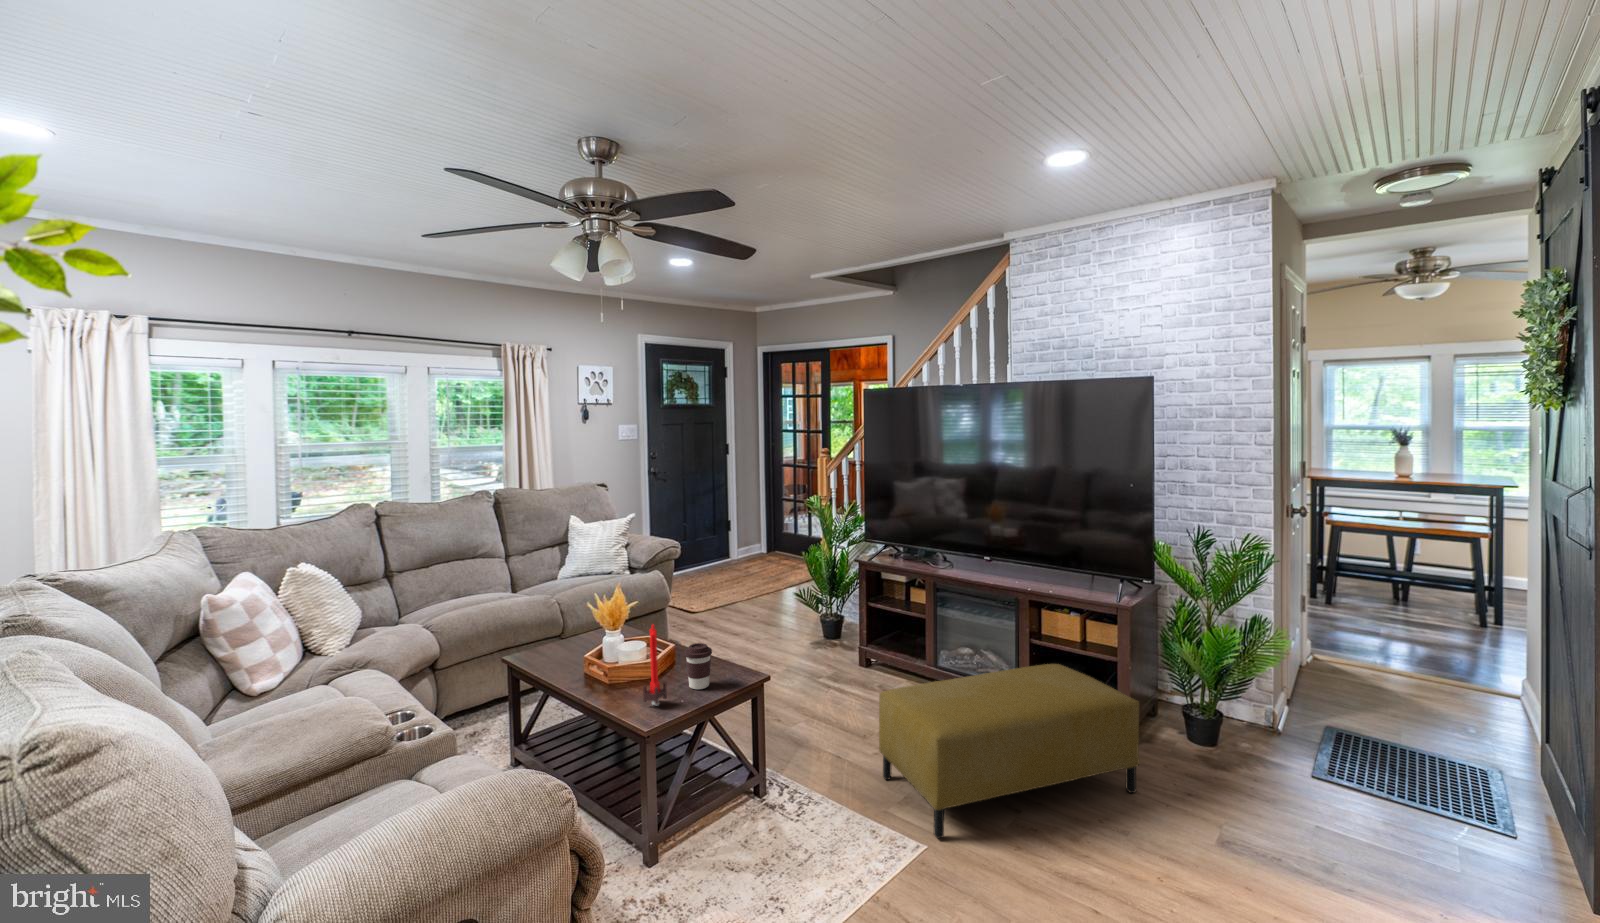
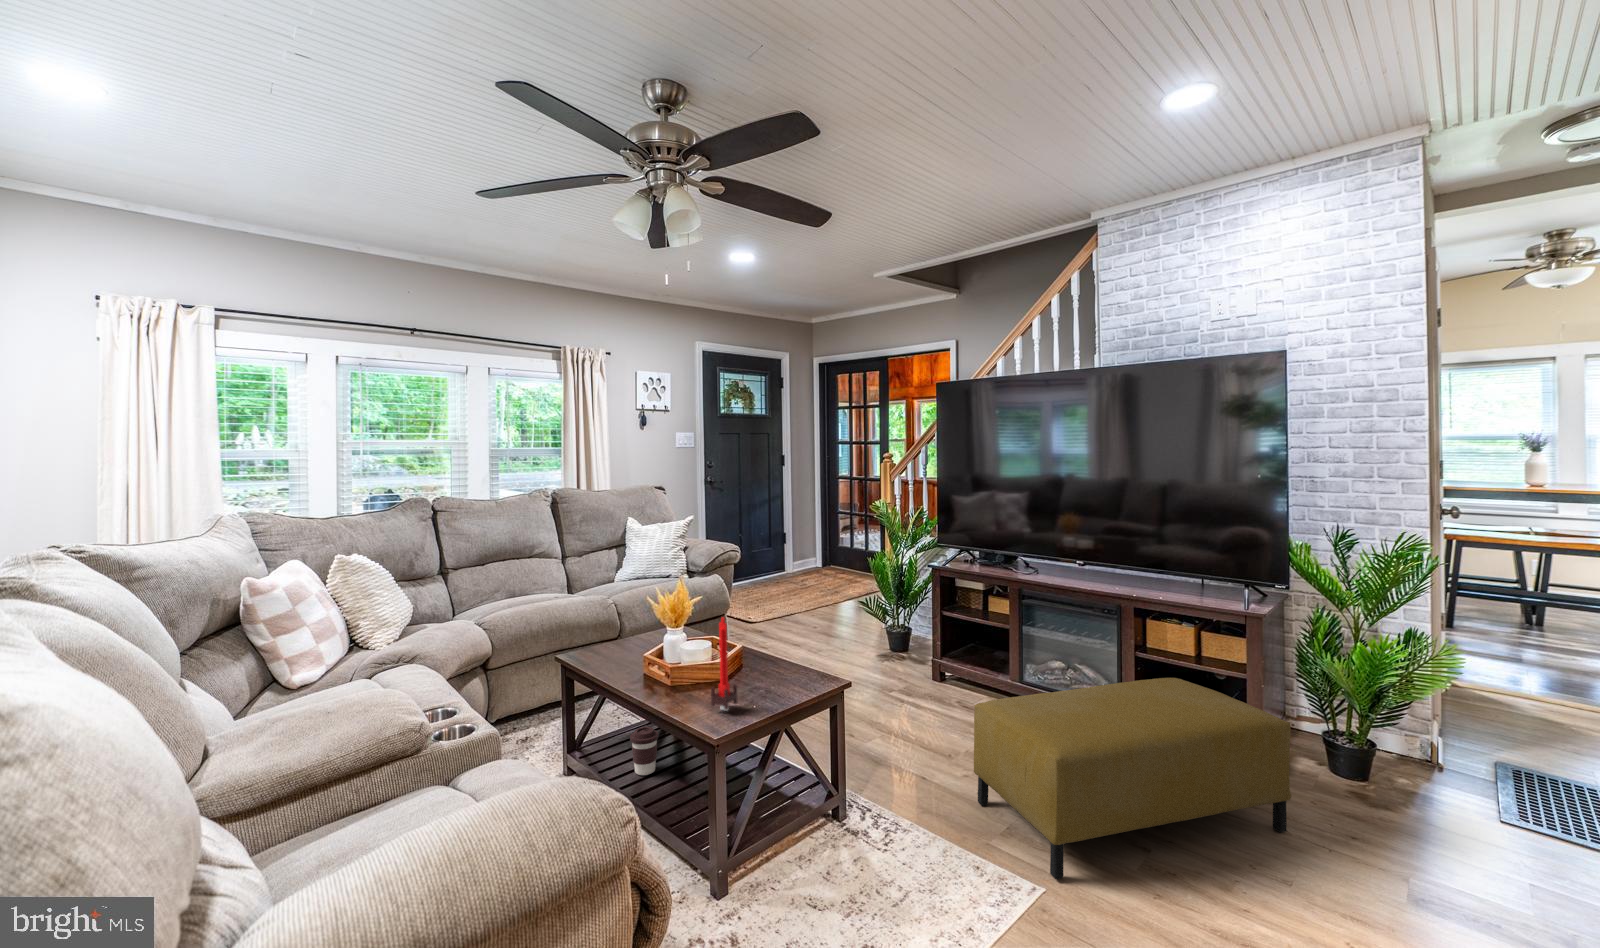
coffee cup: present [684,643,712,689] -> present [630,727,658,775]

